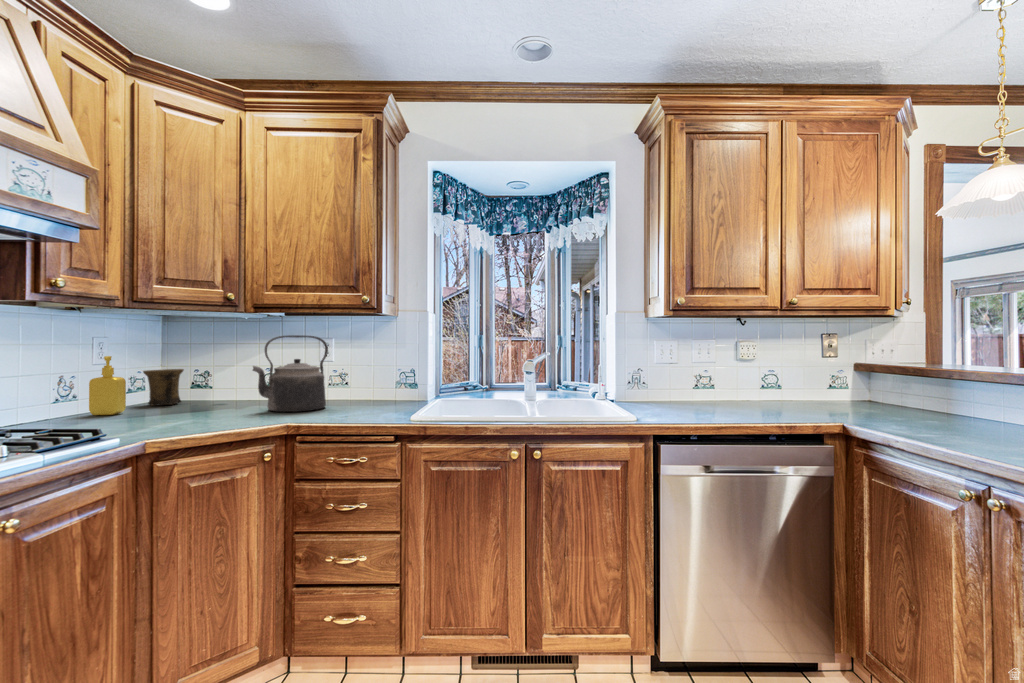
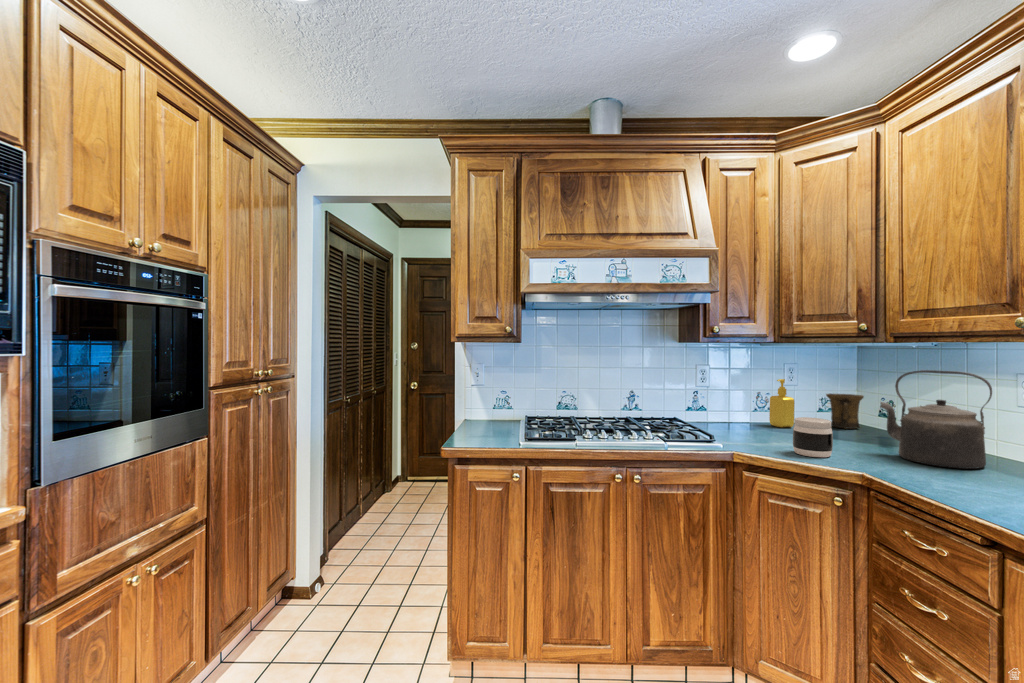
jar: none [200,387,242,427] -> present [793,417,833,457]

